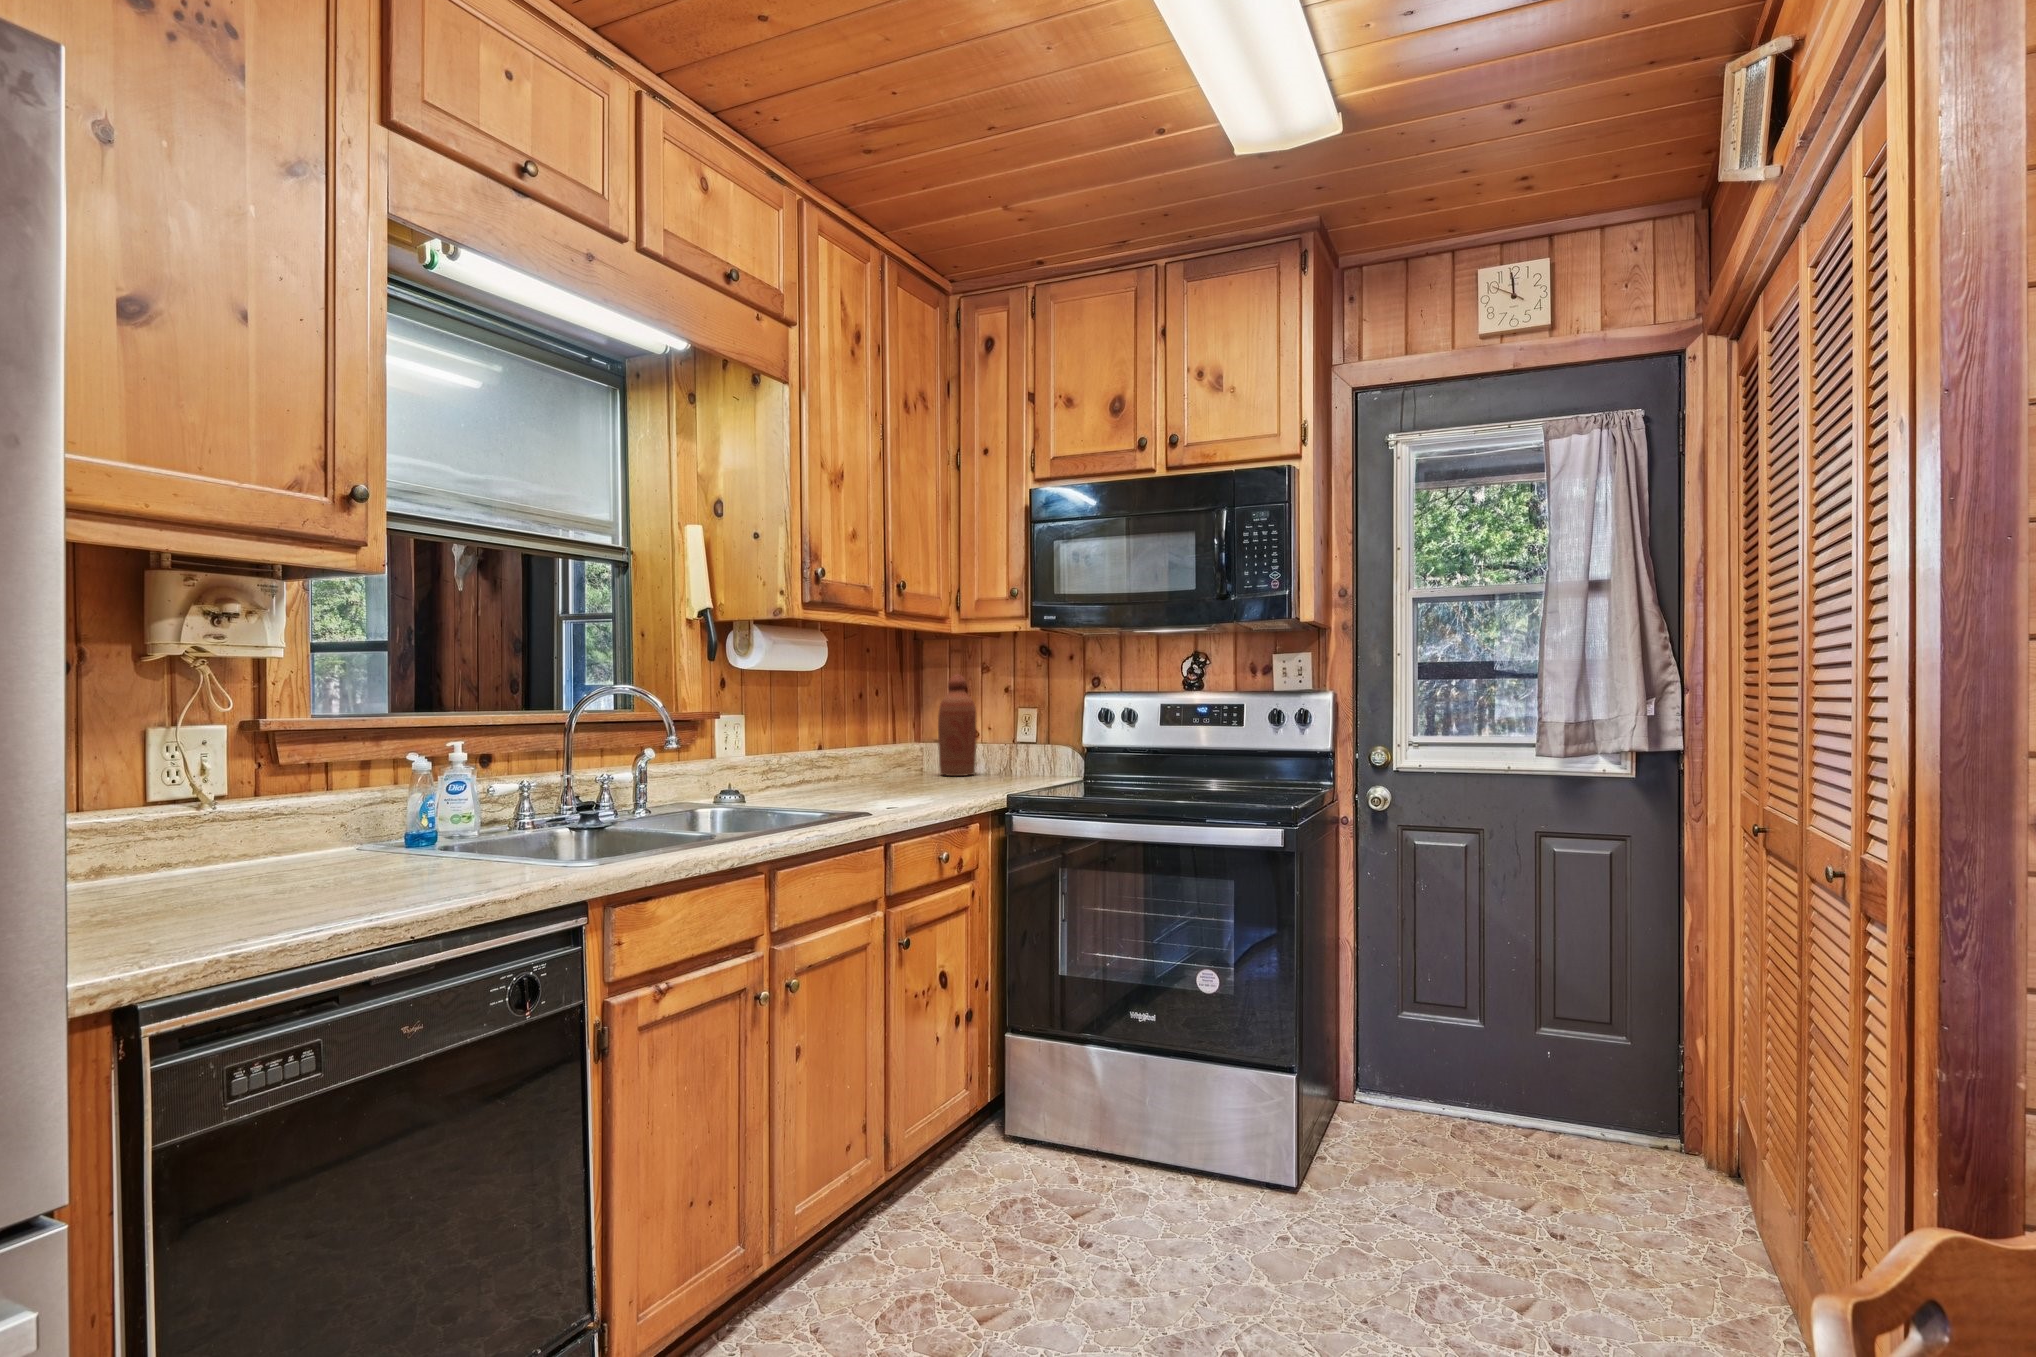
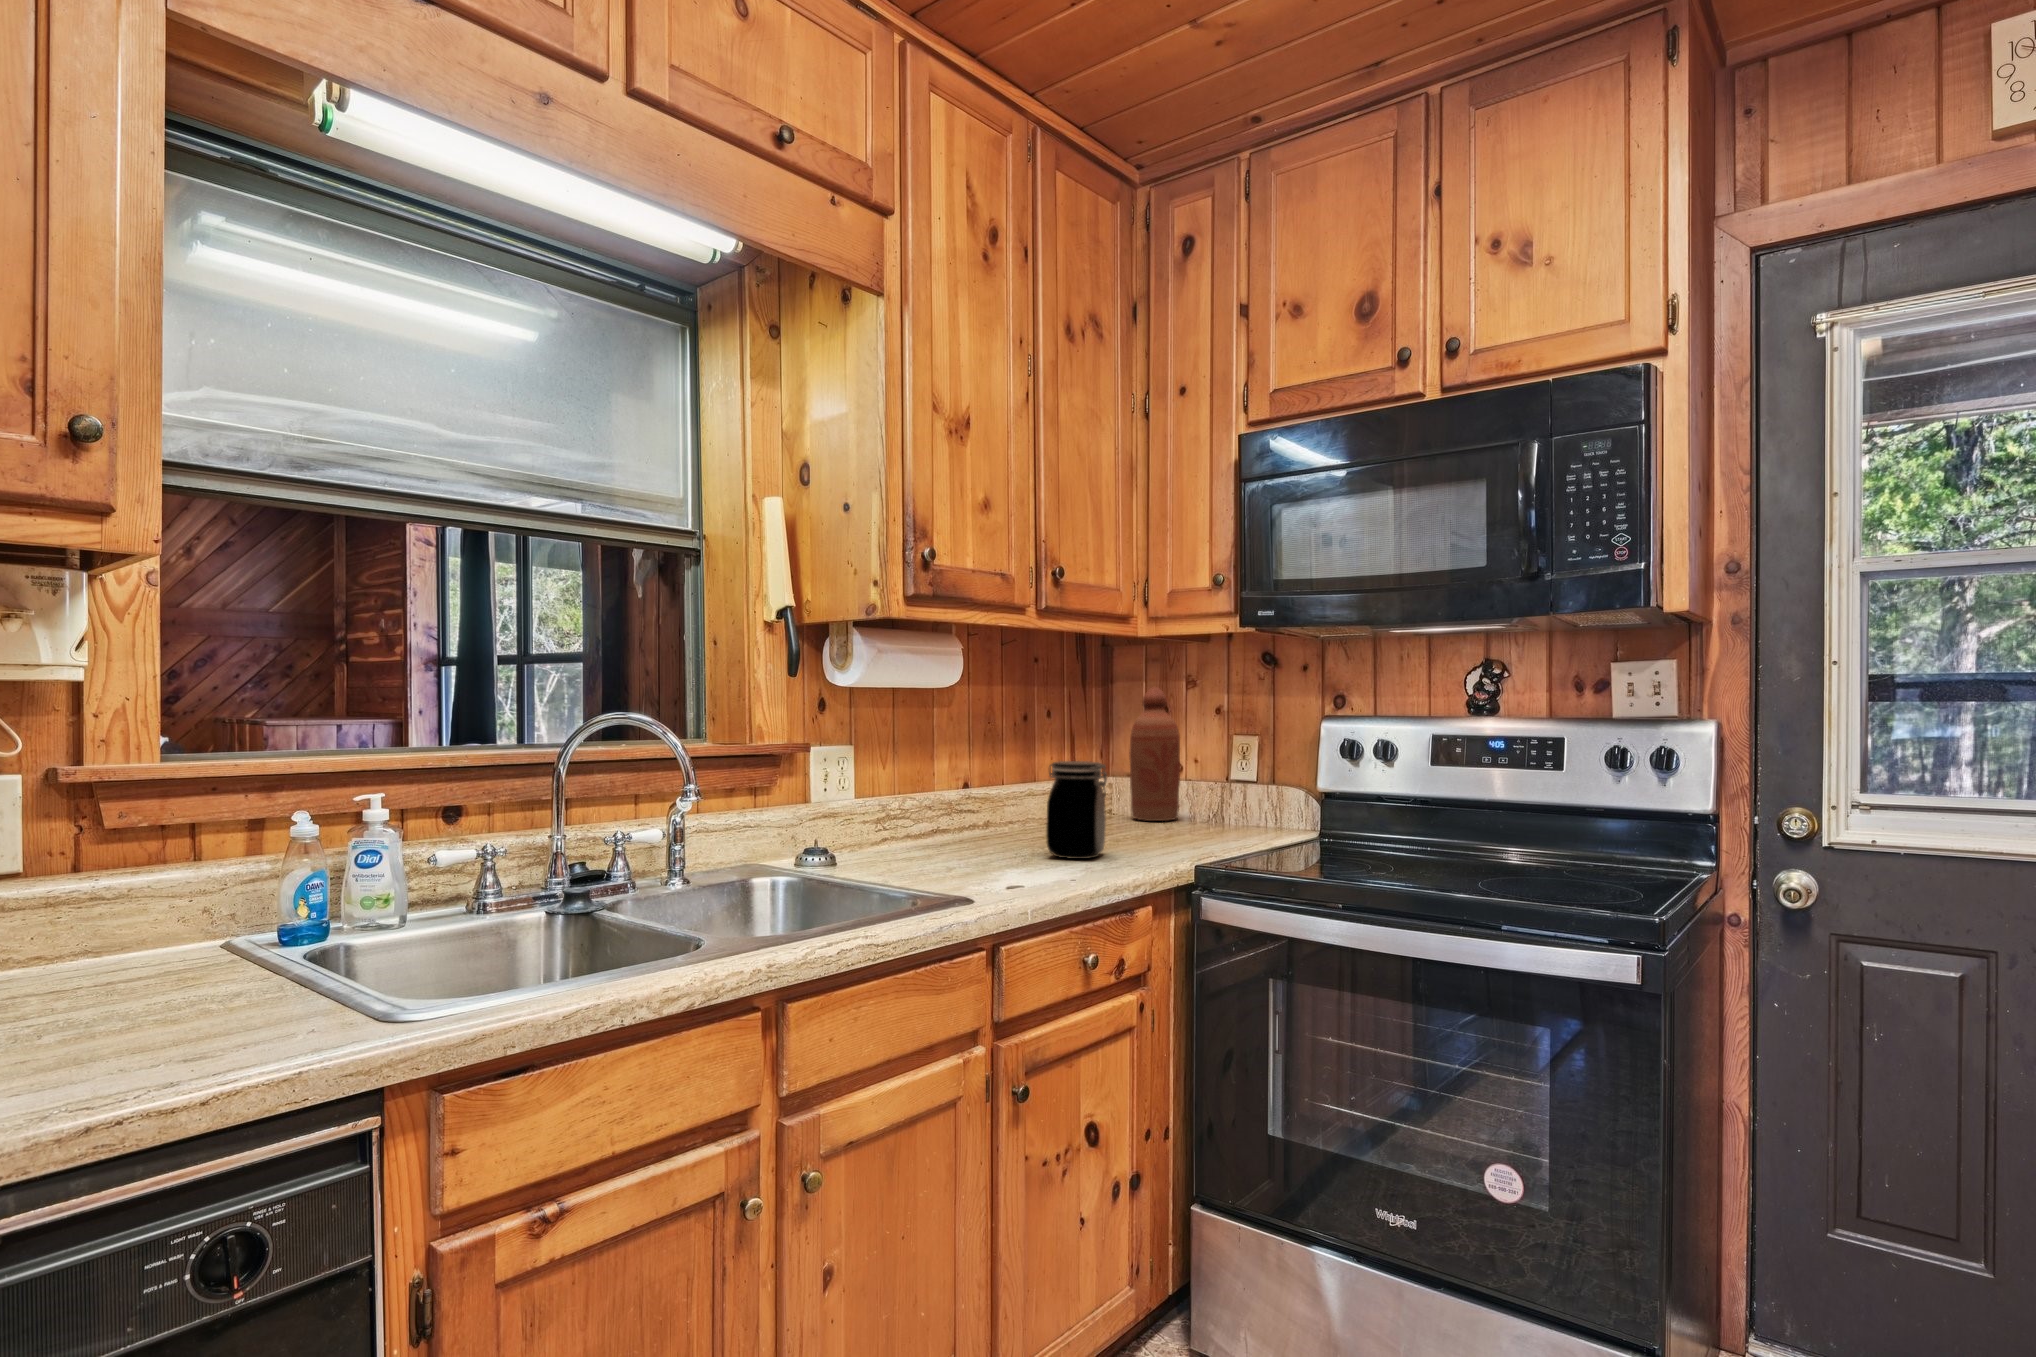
jar: none [895,726,941,795] -> present [1046,761,1107,859]

